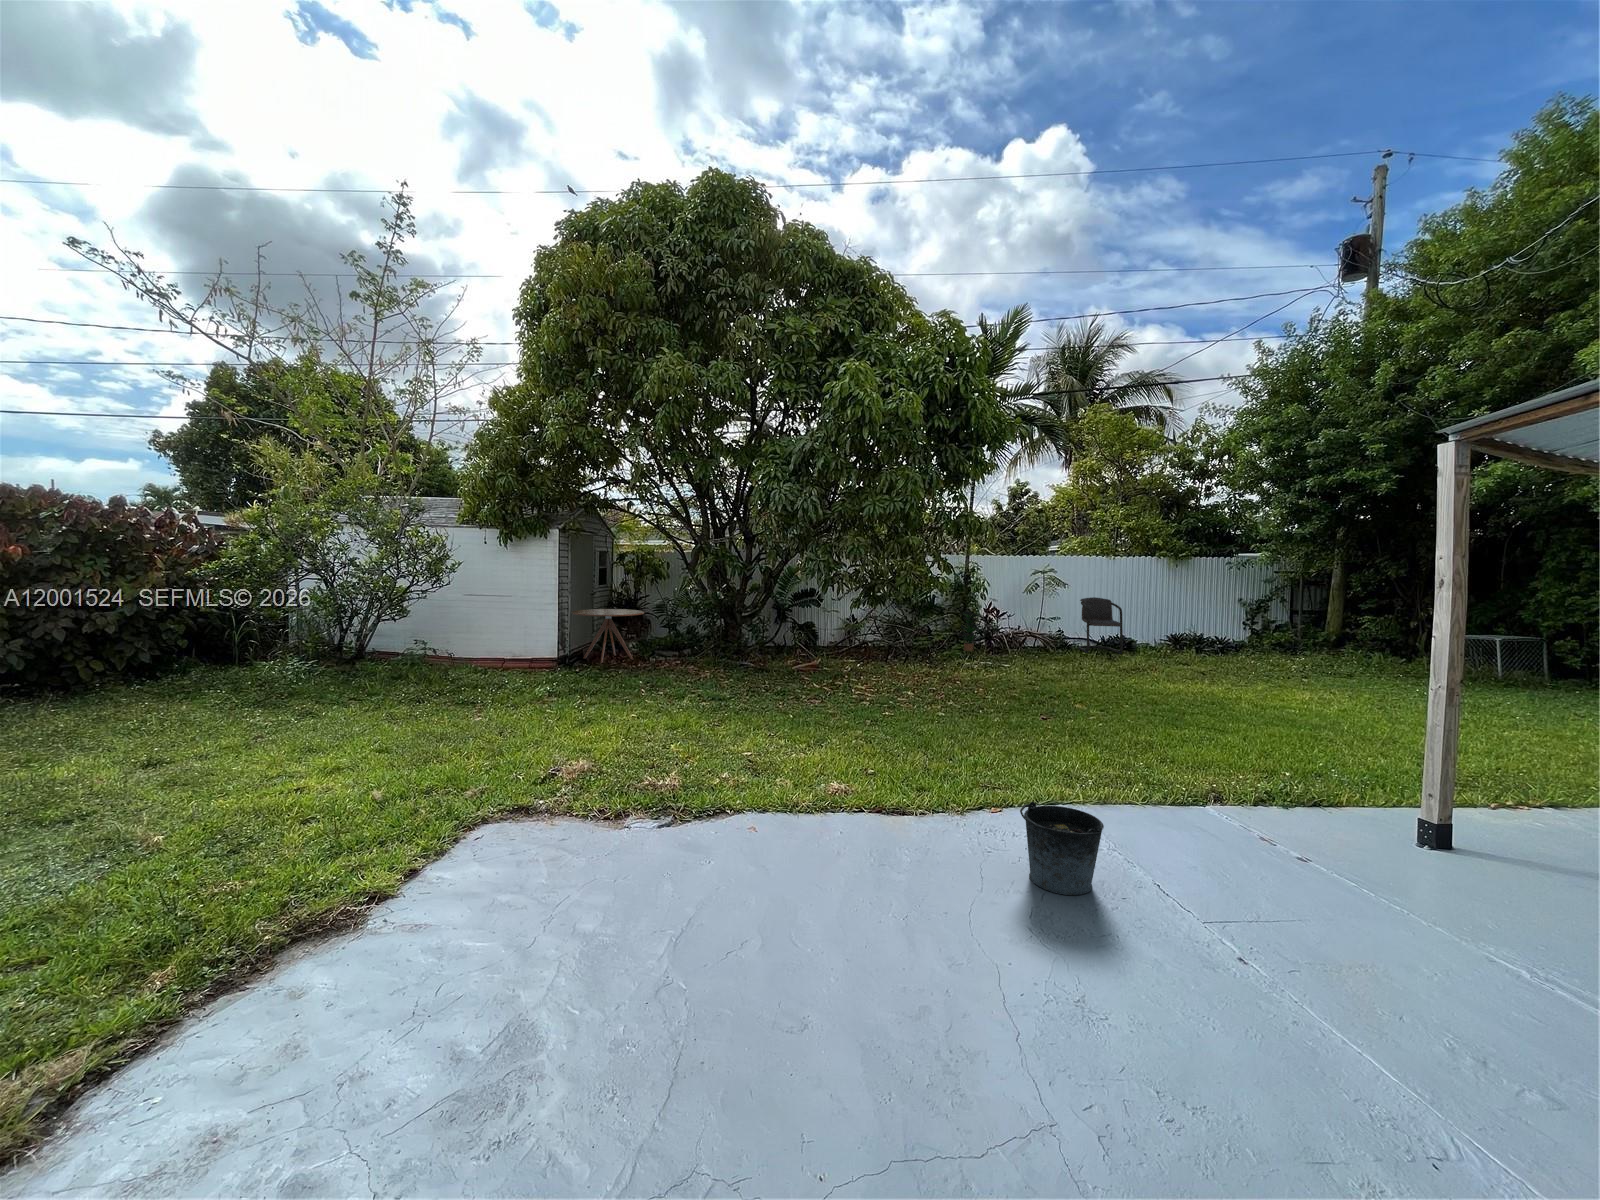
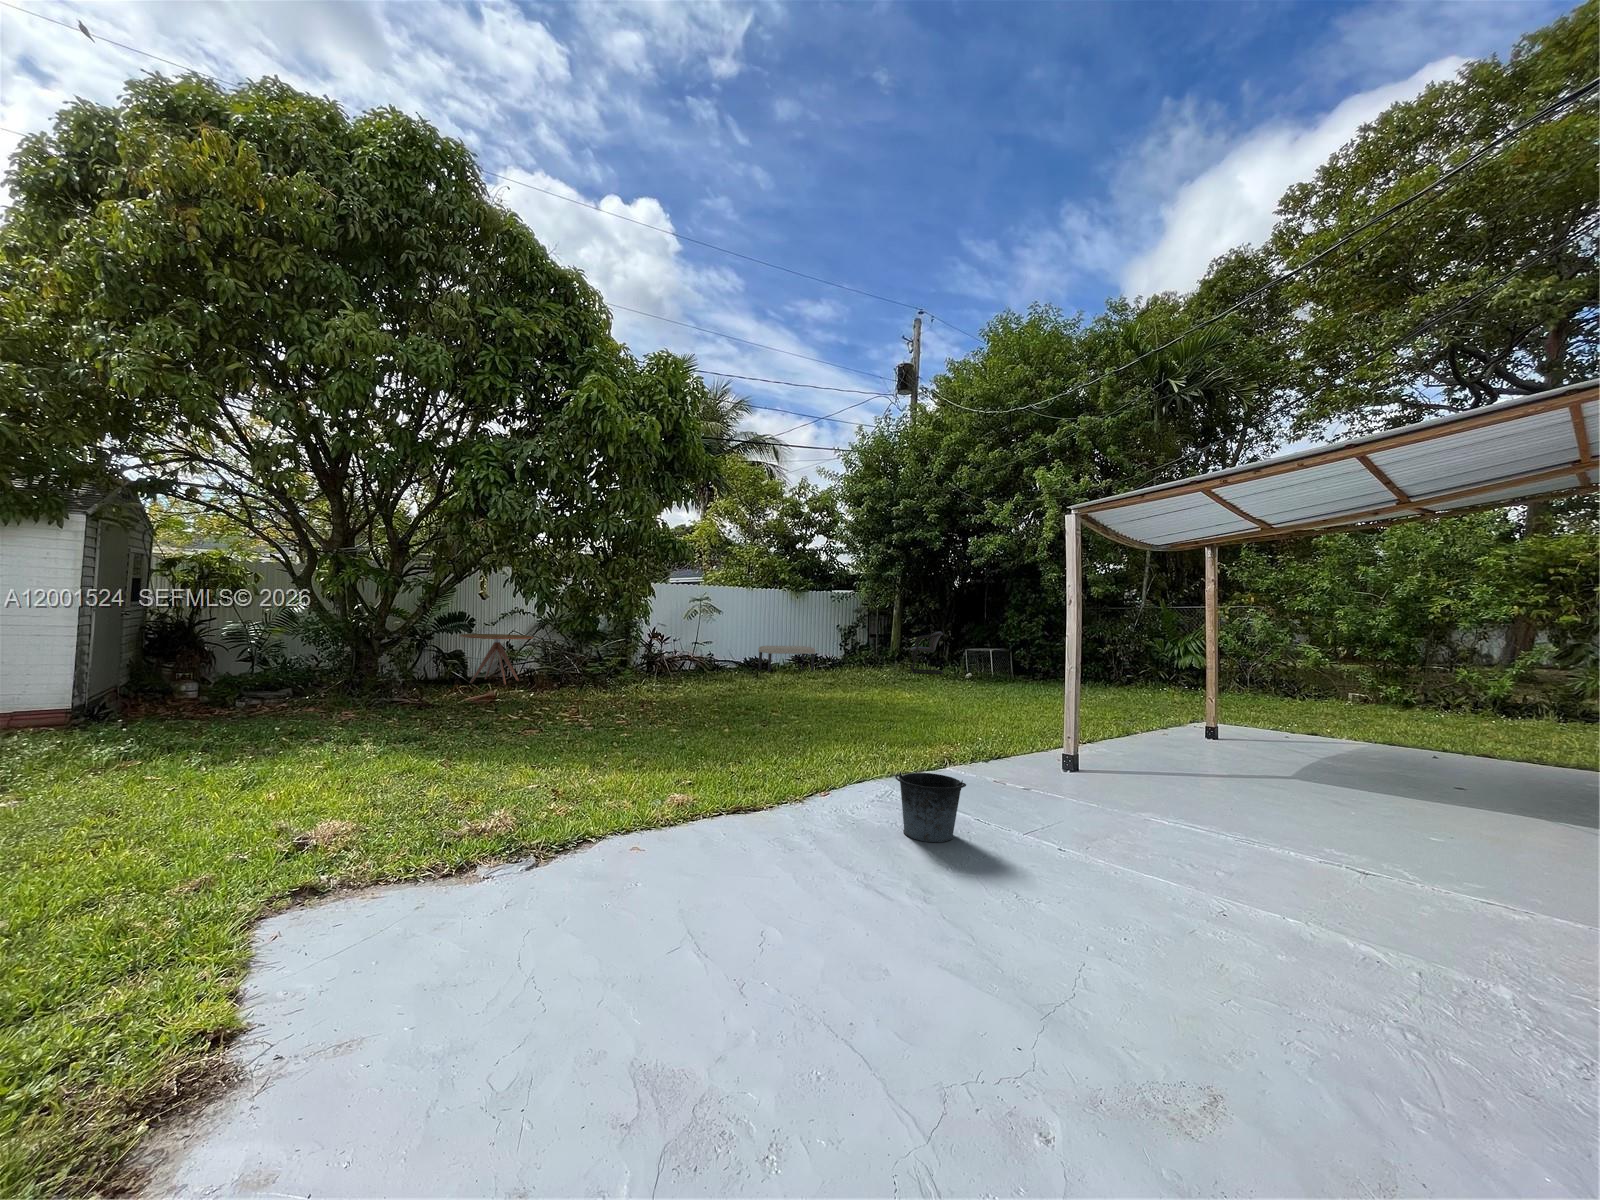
chair: present [1078,597,1123,654] -> present [910,631,943,674]
round table: present [572,609,645,663] -> present [459,634,534,684]
potted plant: present [958,612,982,651] -> none [625,637,648,676]
bench: none [1122,623,1199,654] -> present [759,646,815,672]

